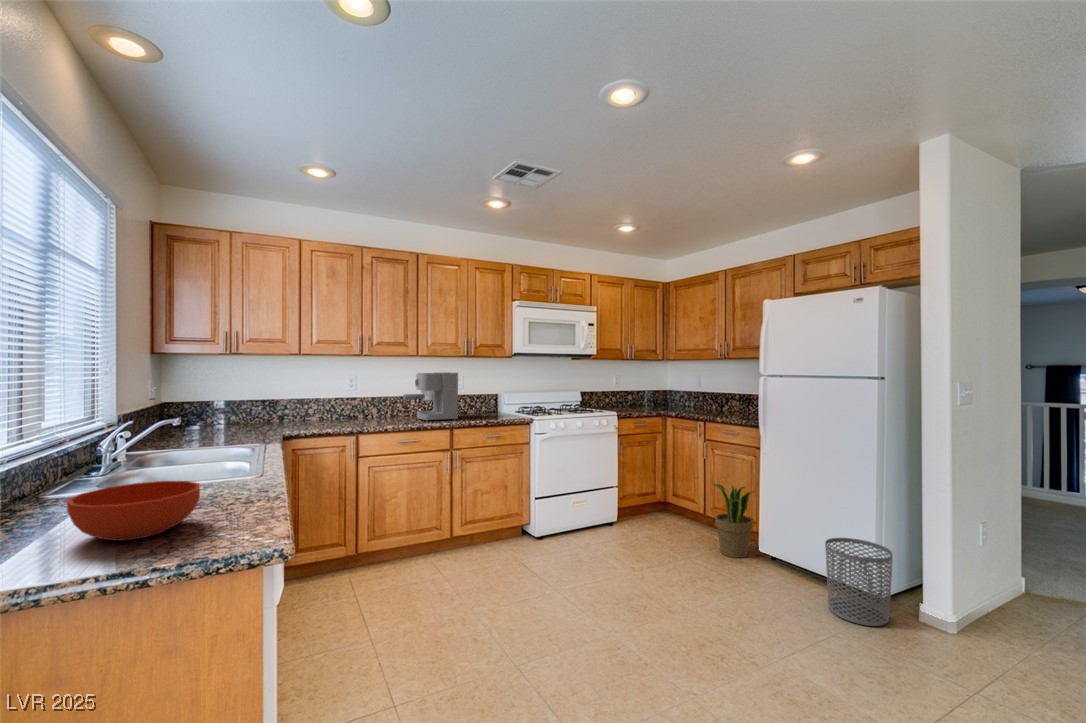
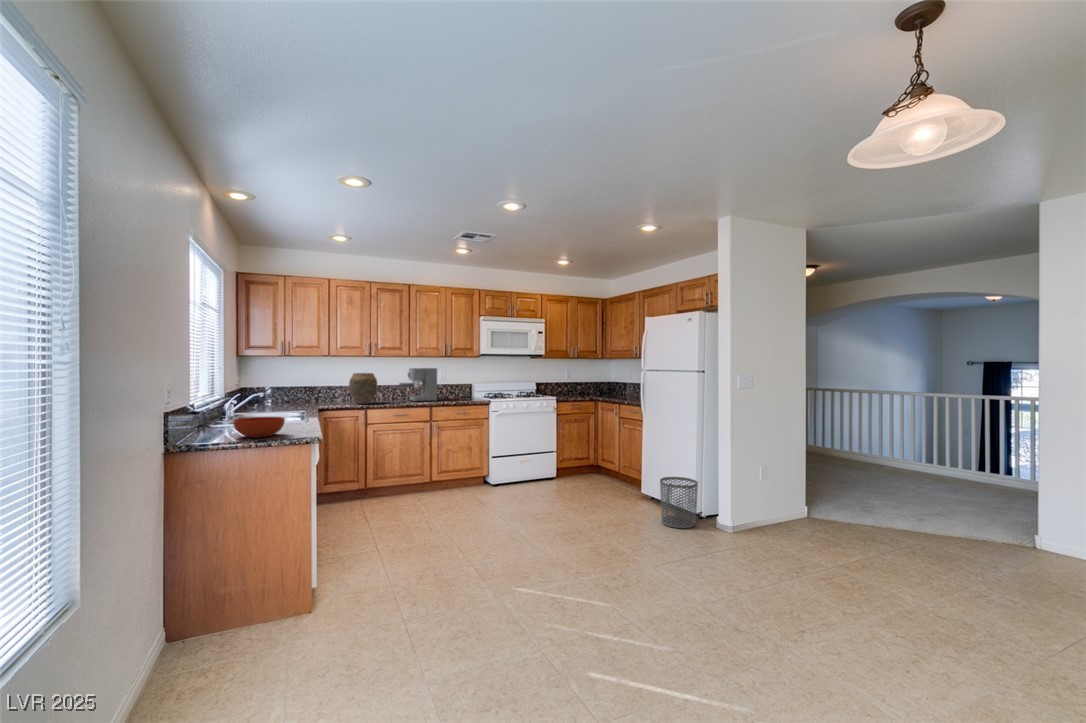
vase: none [330,380,373,427] -> present [349,373,377,404]
potted plant: present [713,484,753,558] -> none [611,445,639,497]

